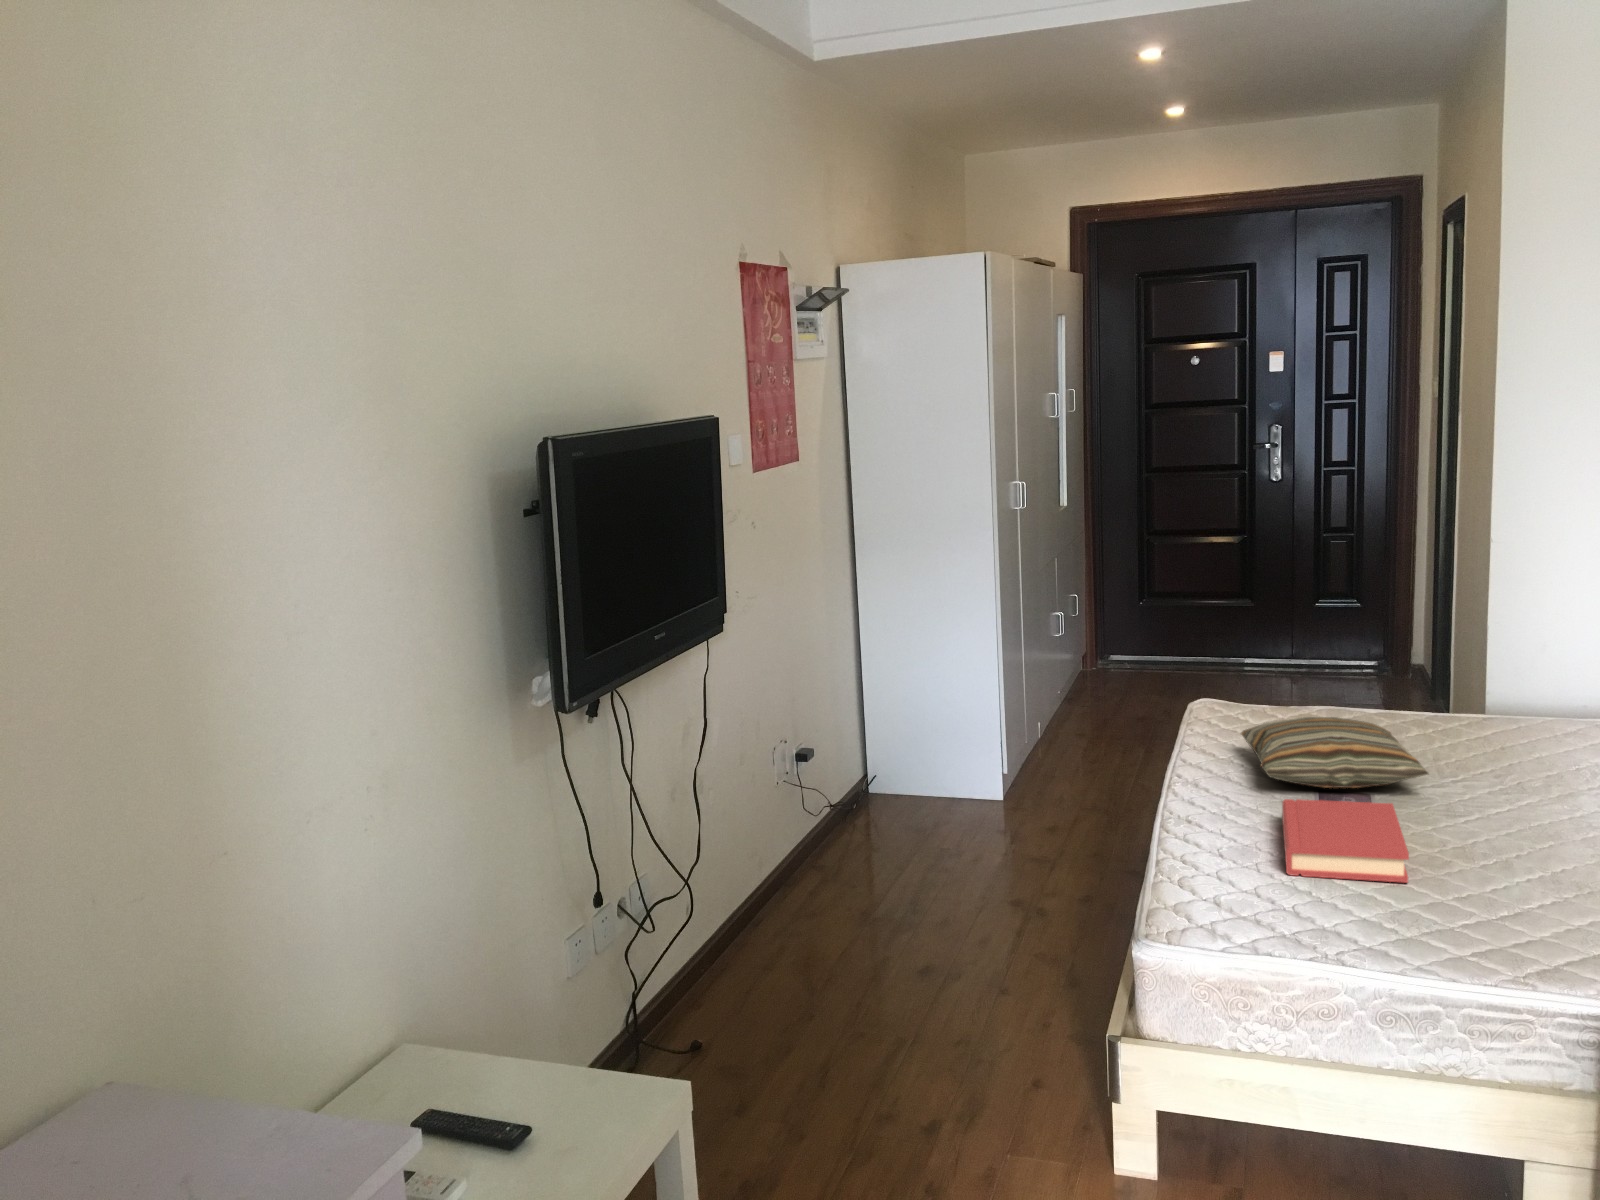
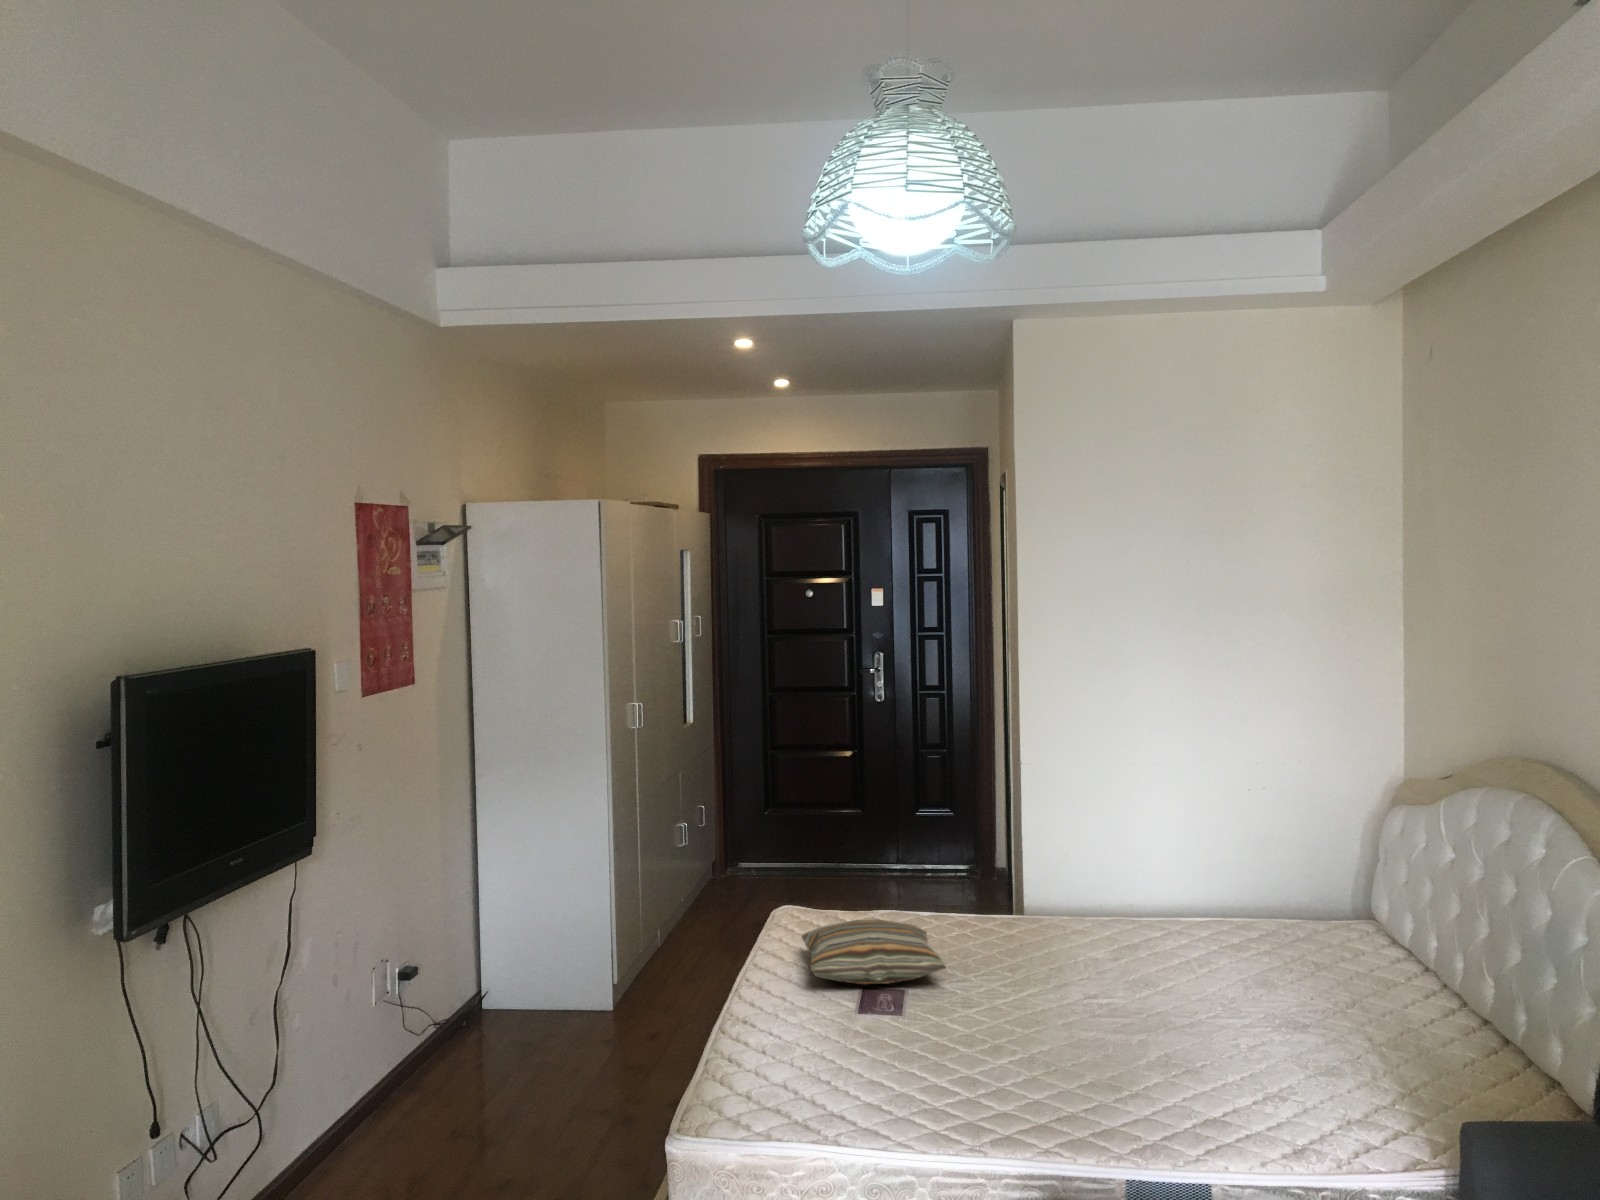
hardback book: present [1282,799,1409,883] -> none [811,996,911,1067]

